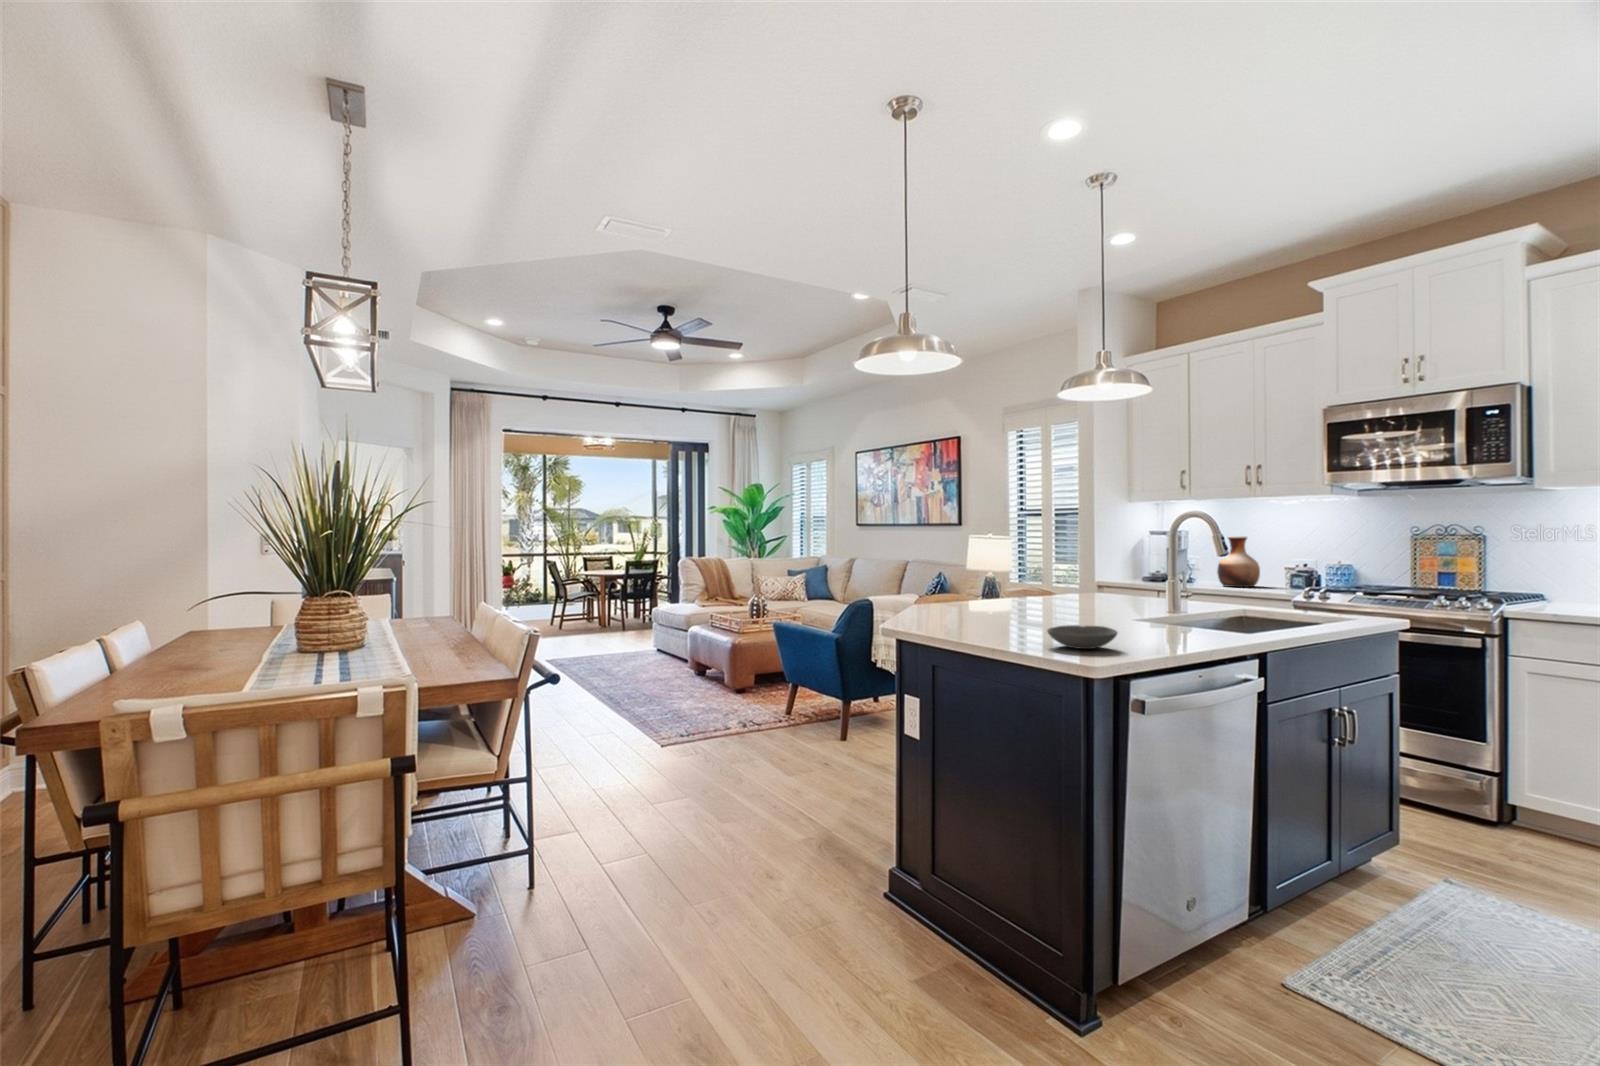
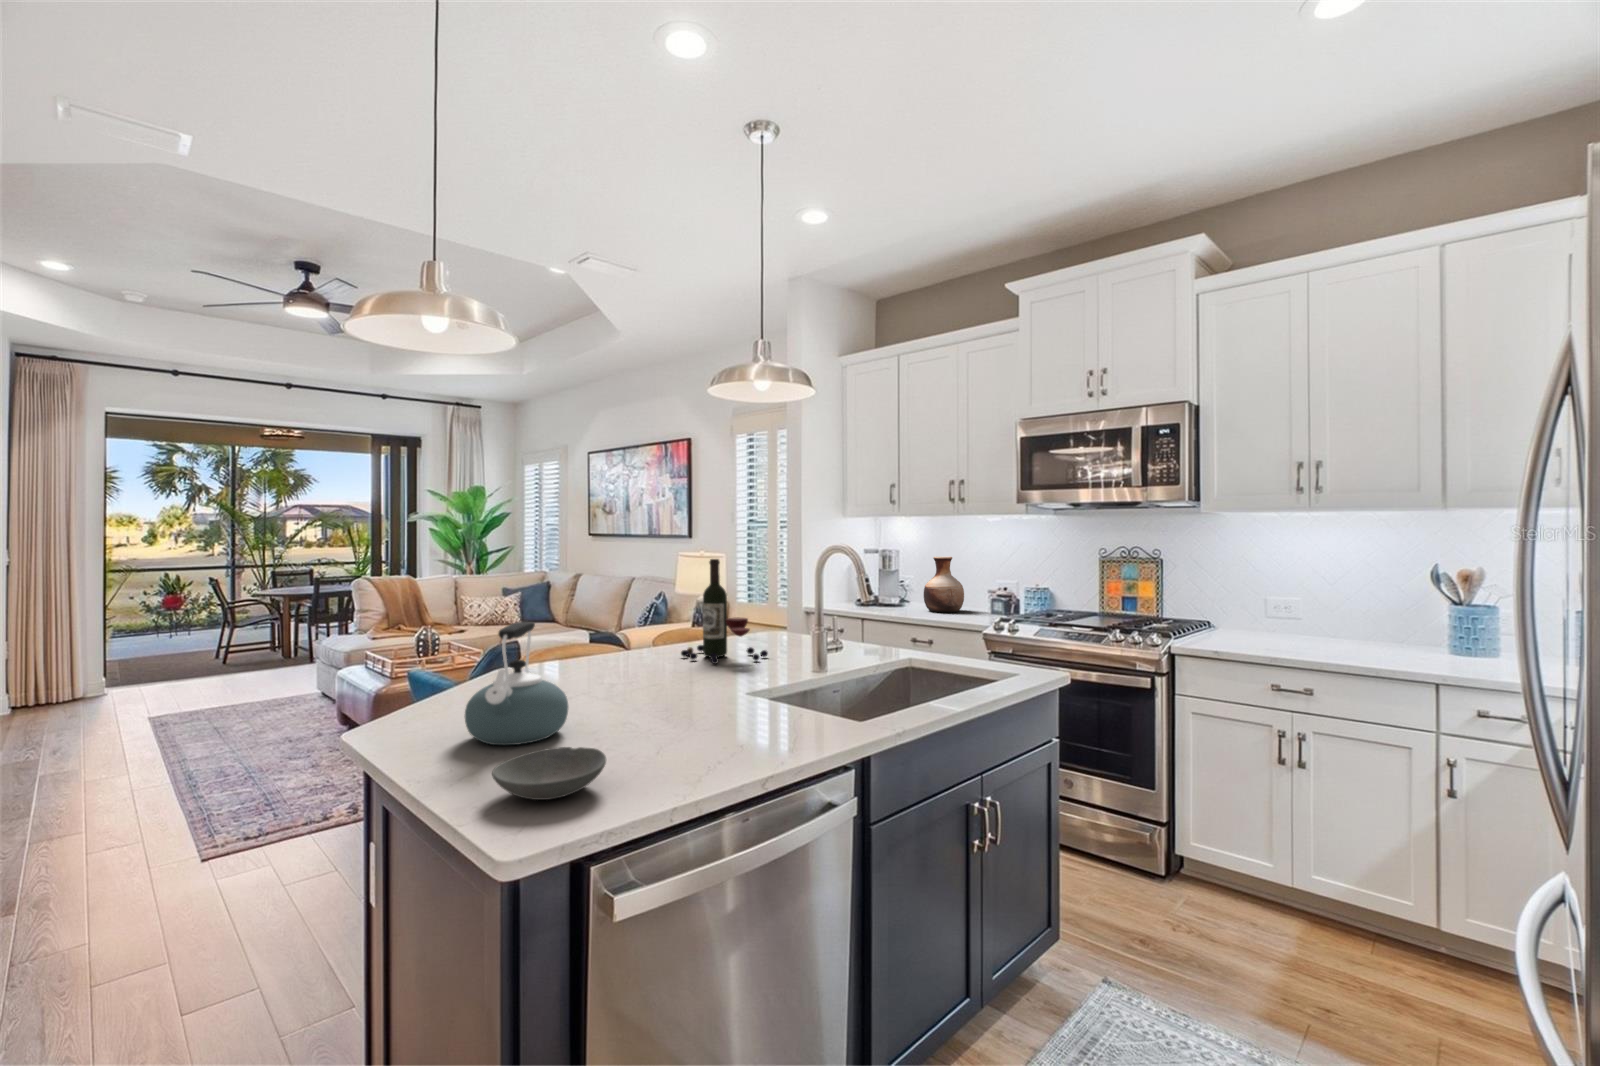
wine bottle: none [1044,527,1119,609] -> present [681,559,768,664]
kettle: none [974,556,1040,633] -> present [465,622,568,745]

